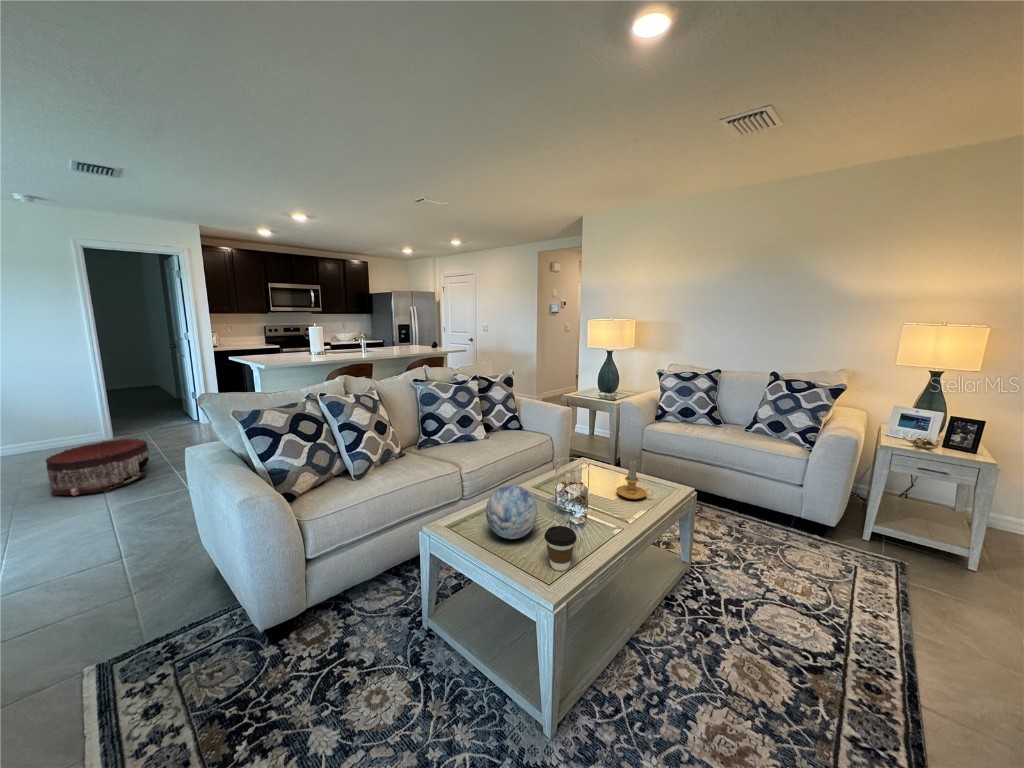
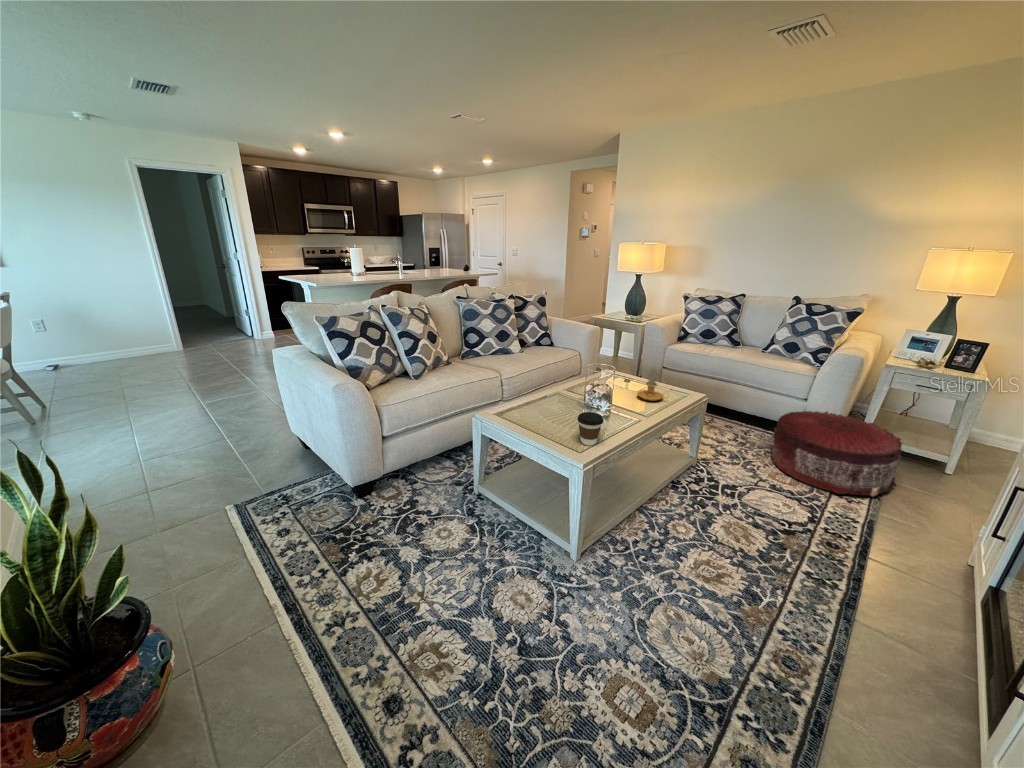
pouf: present [46,439,149,496] -> present [772,411,903,496]
decorative orb: present [486,485,538,539] -> none [528,382,571,424]

